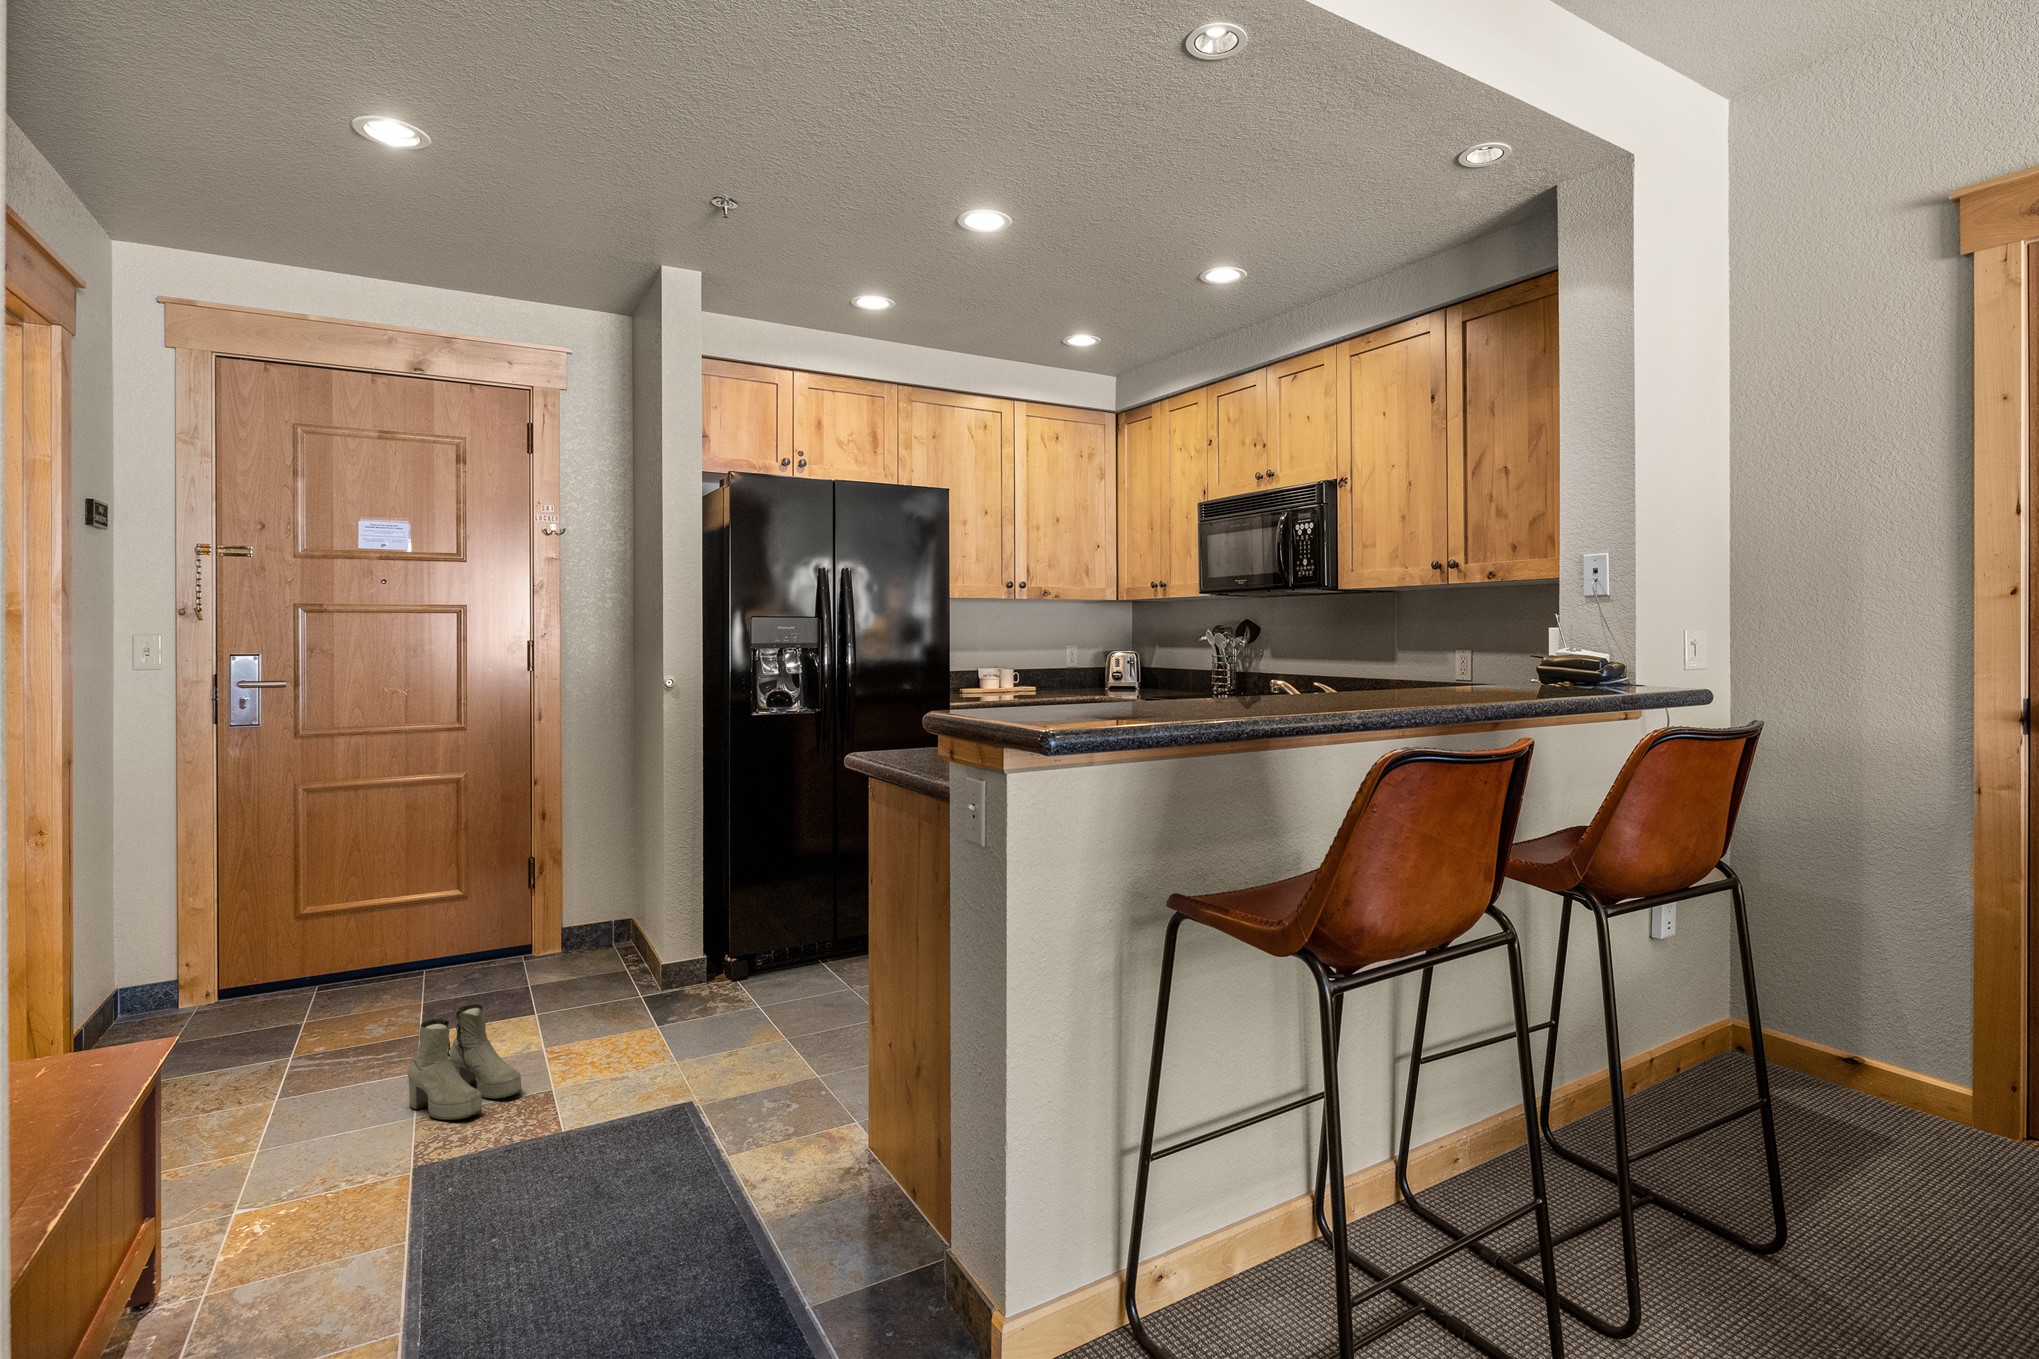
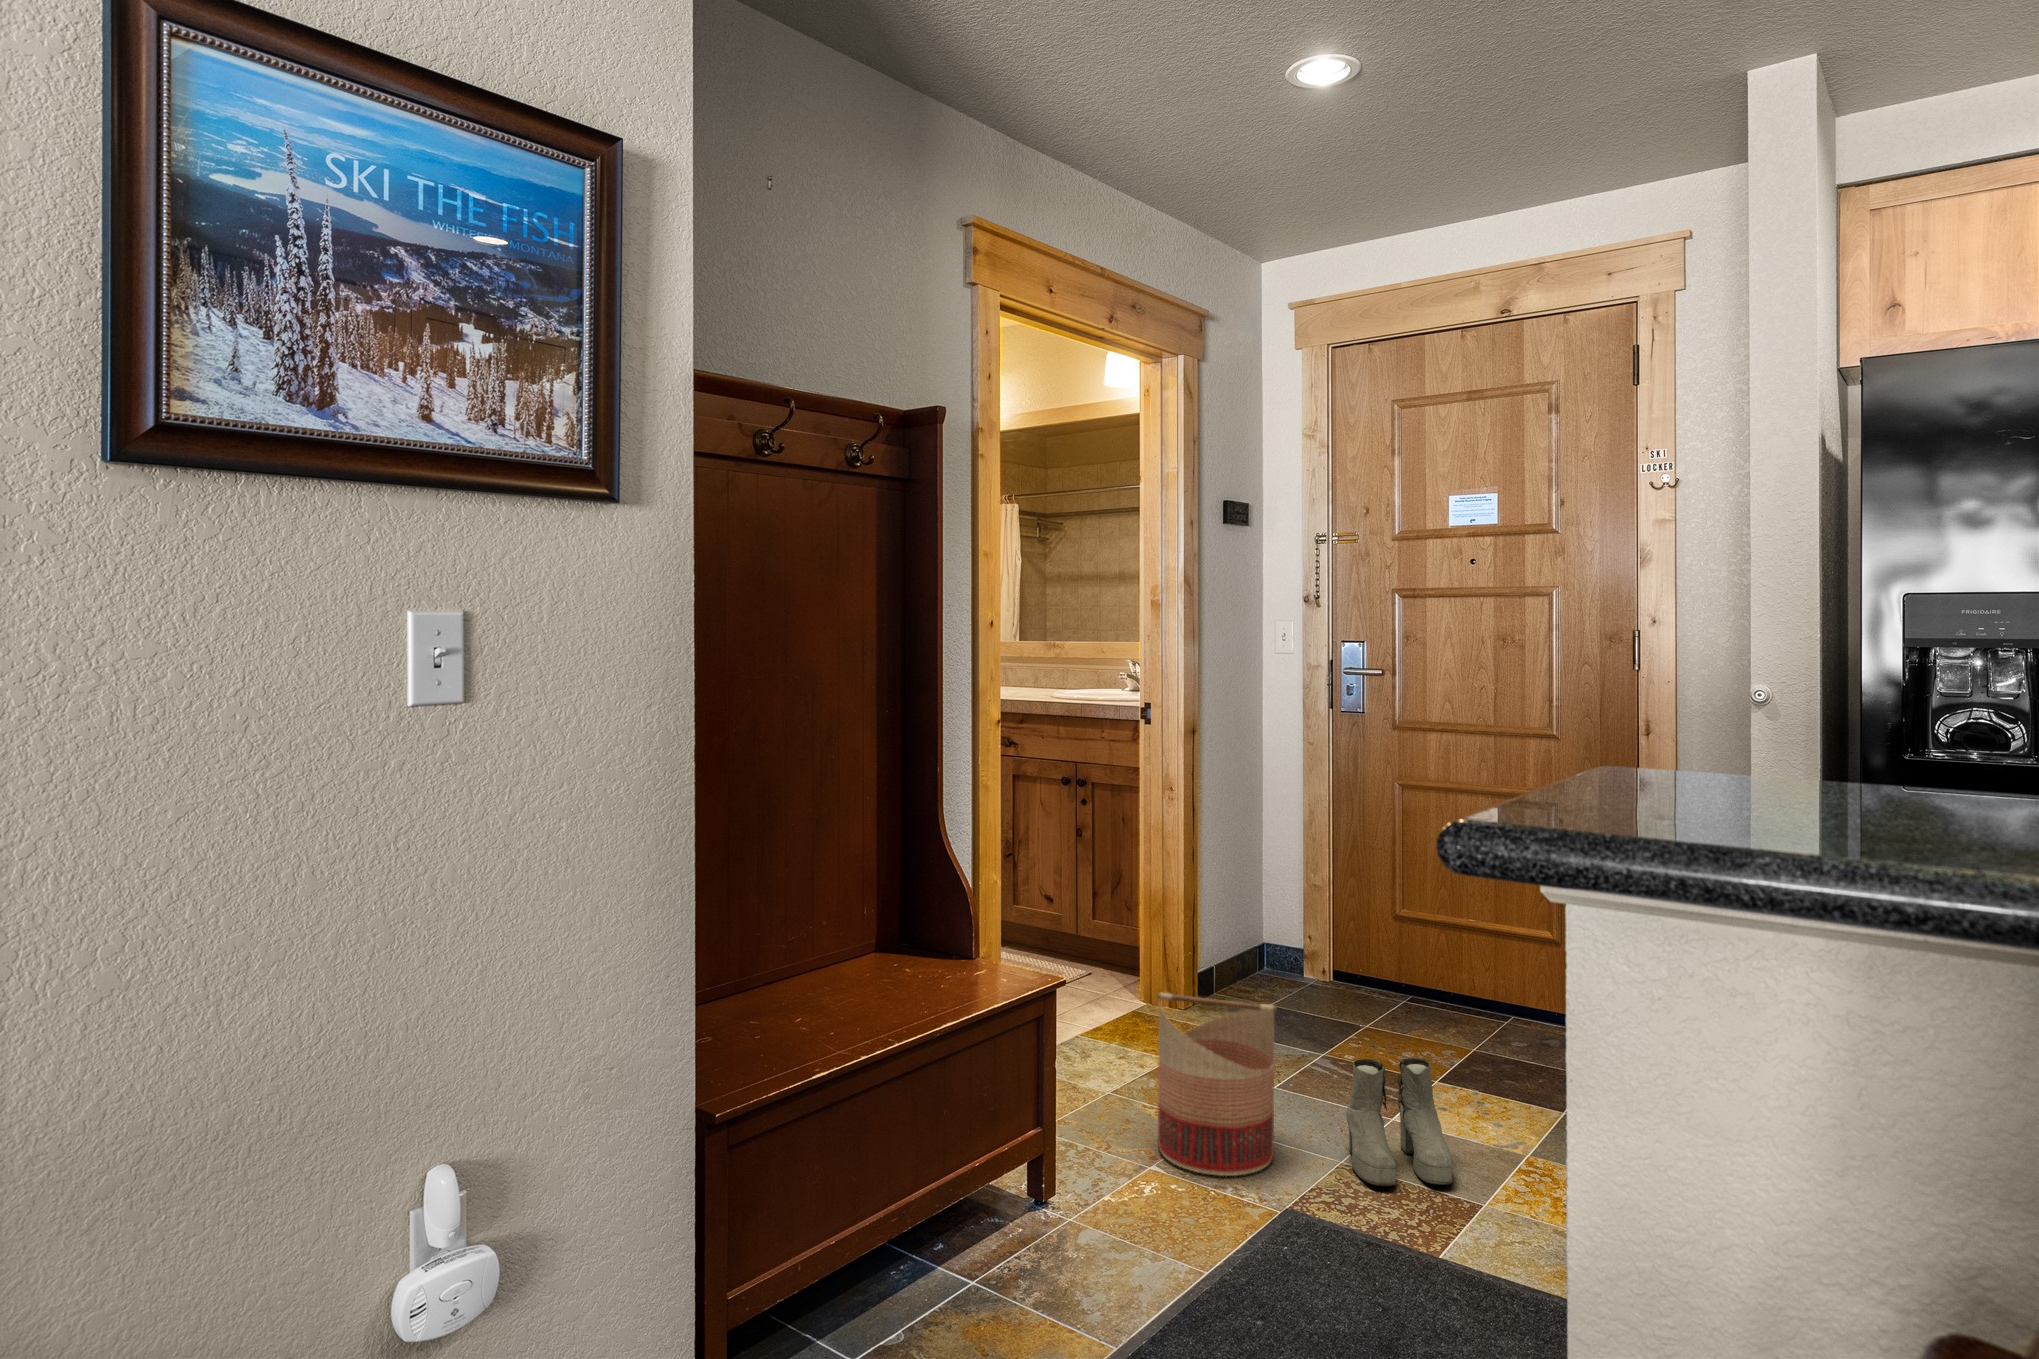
basket: none [212,997,358,1195] -> present [1157,993,1276,1176]

